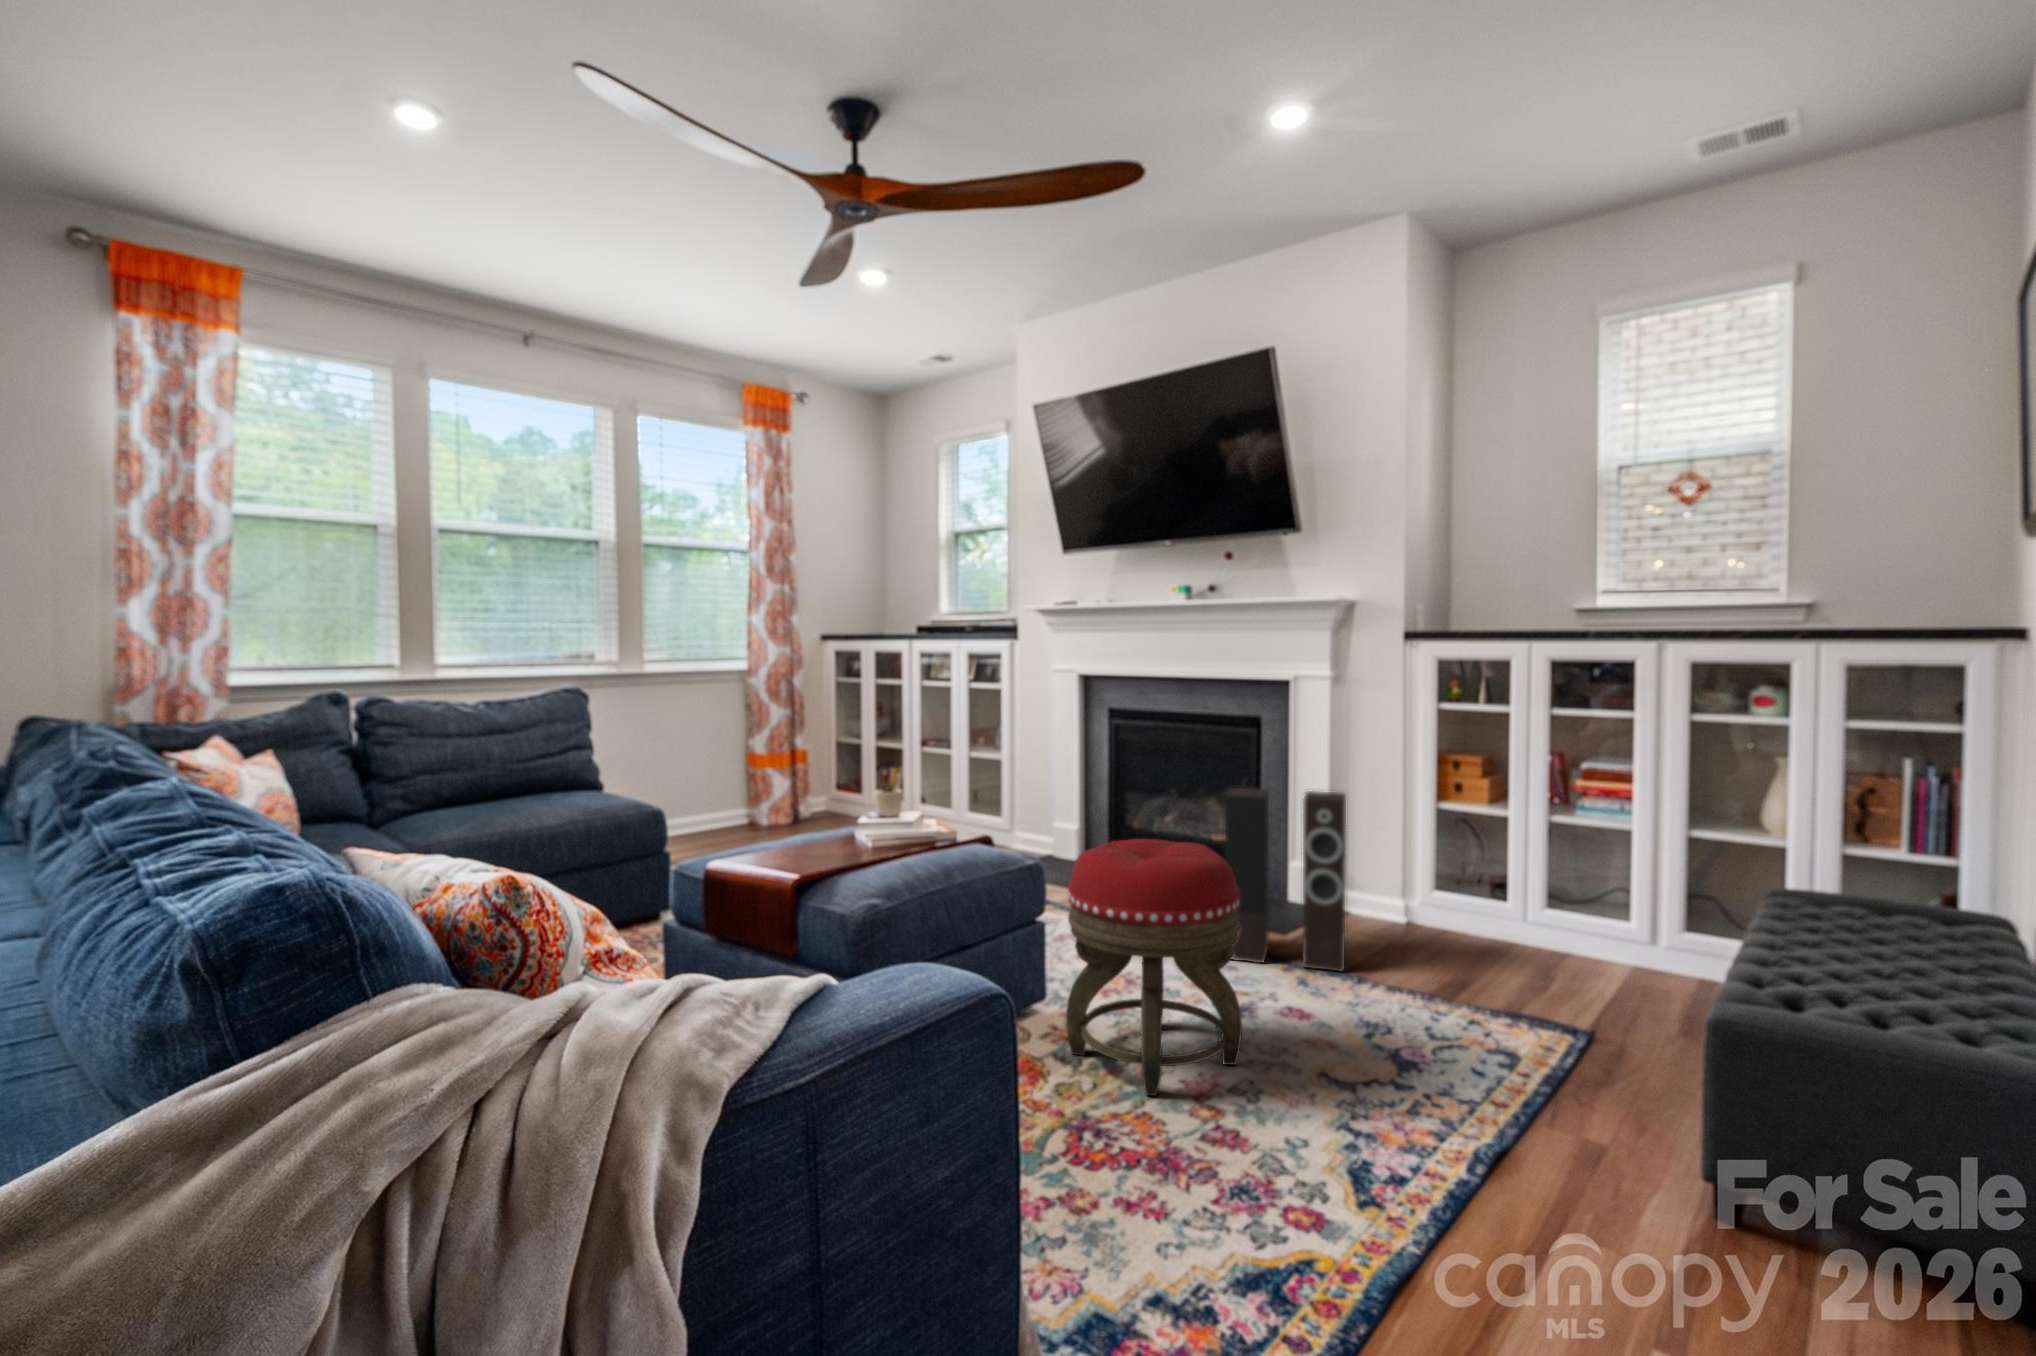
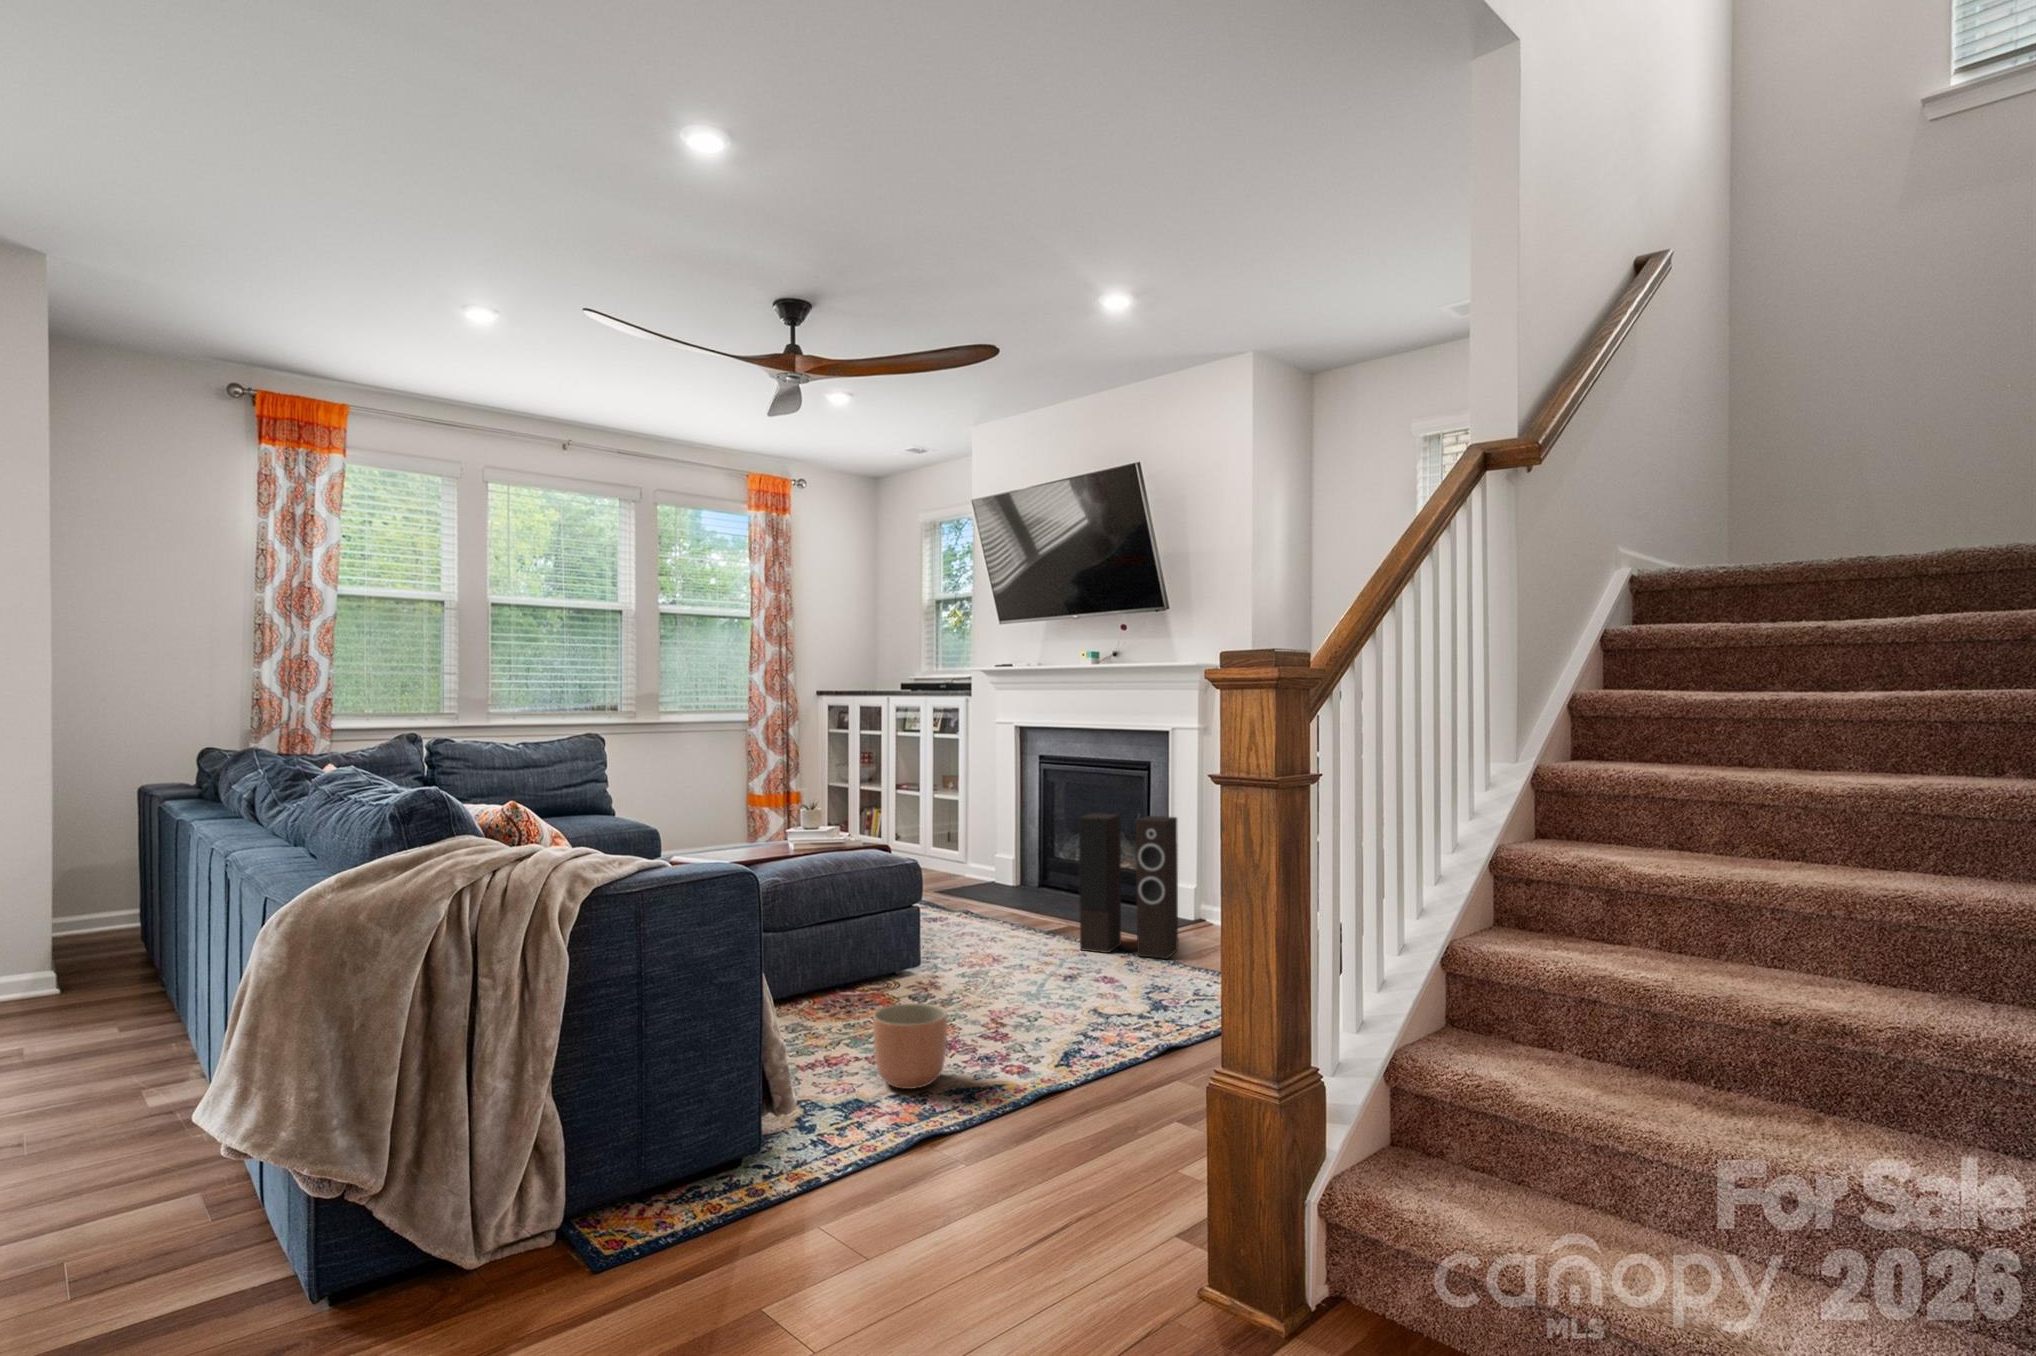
footstool: present [1066,839,1242,1096] -> none [914,840,1038,1016]
planter: none [1113,1130,1234,1289] -> present [873,1003,947,1089]

